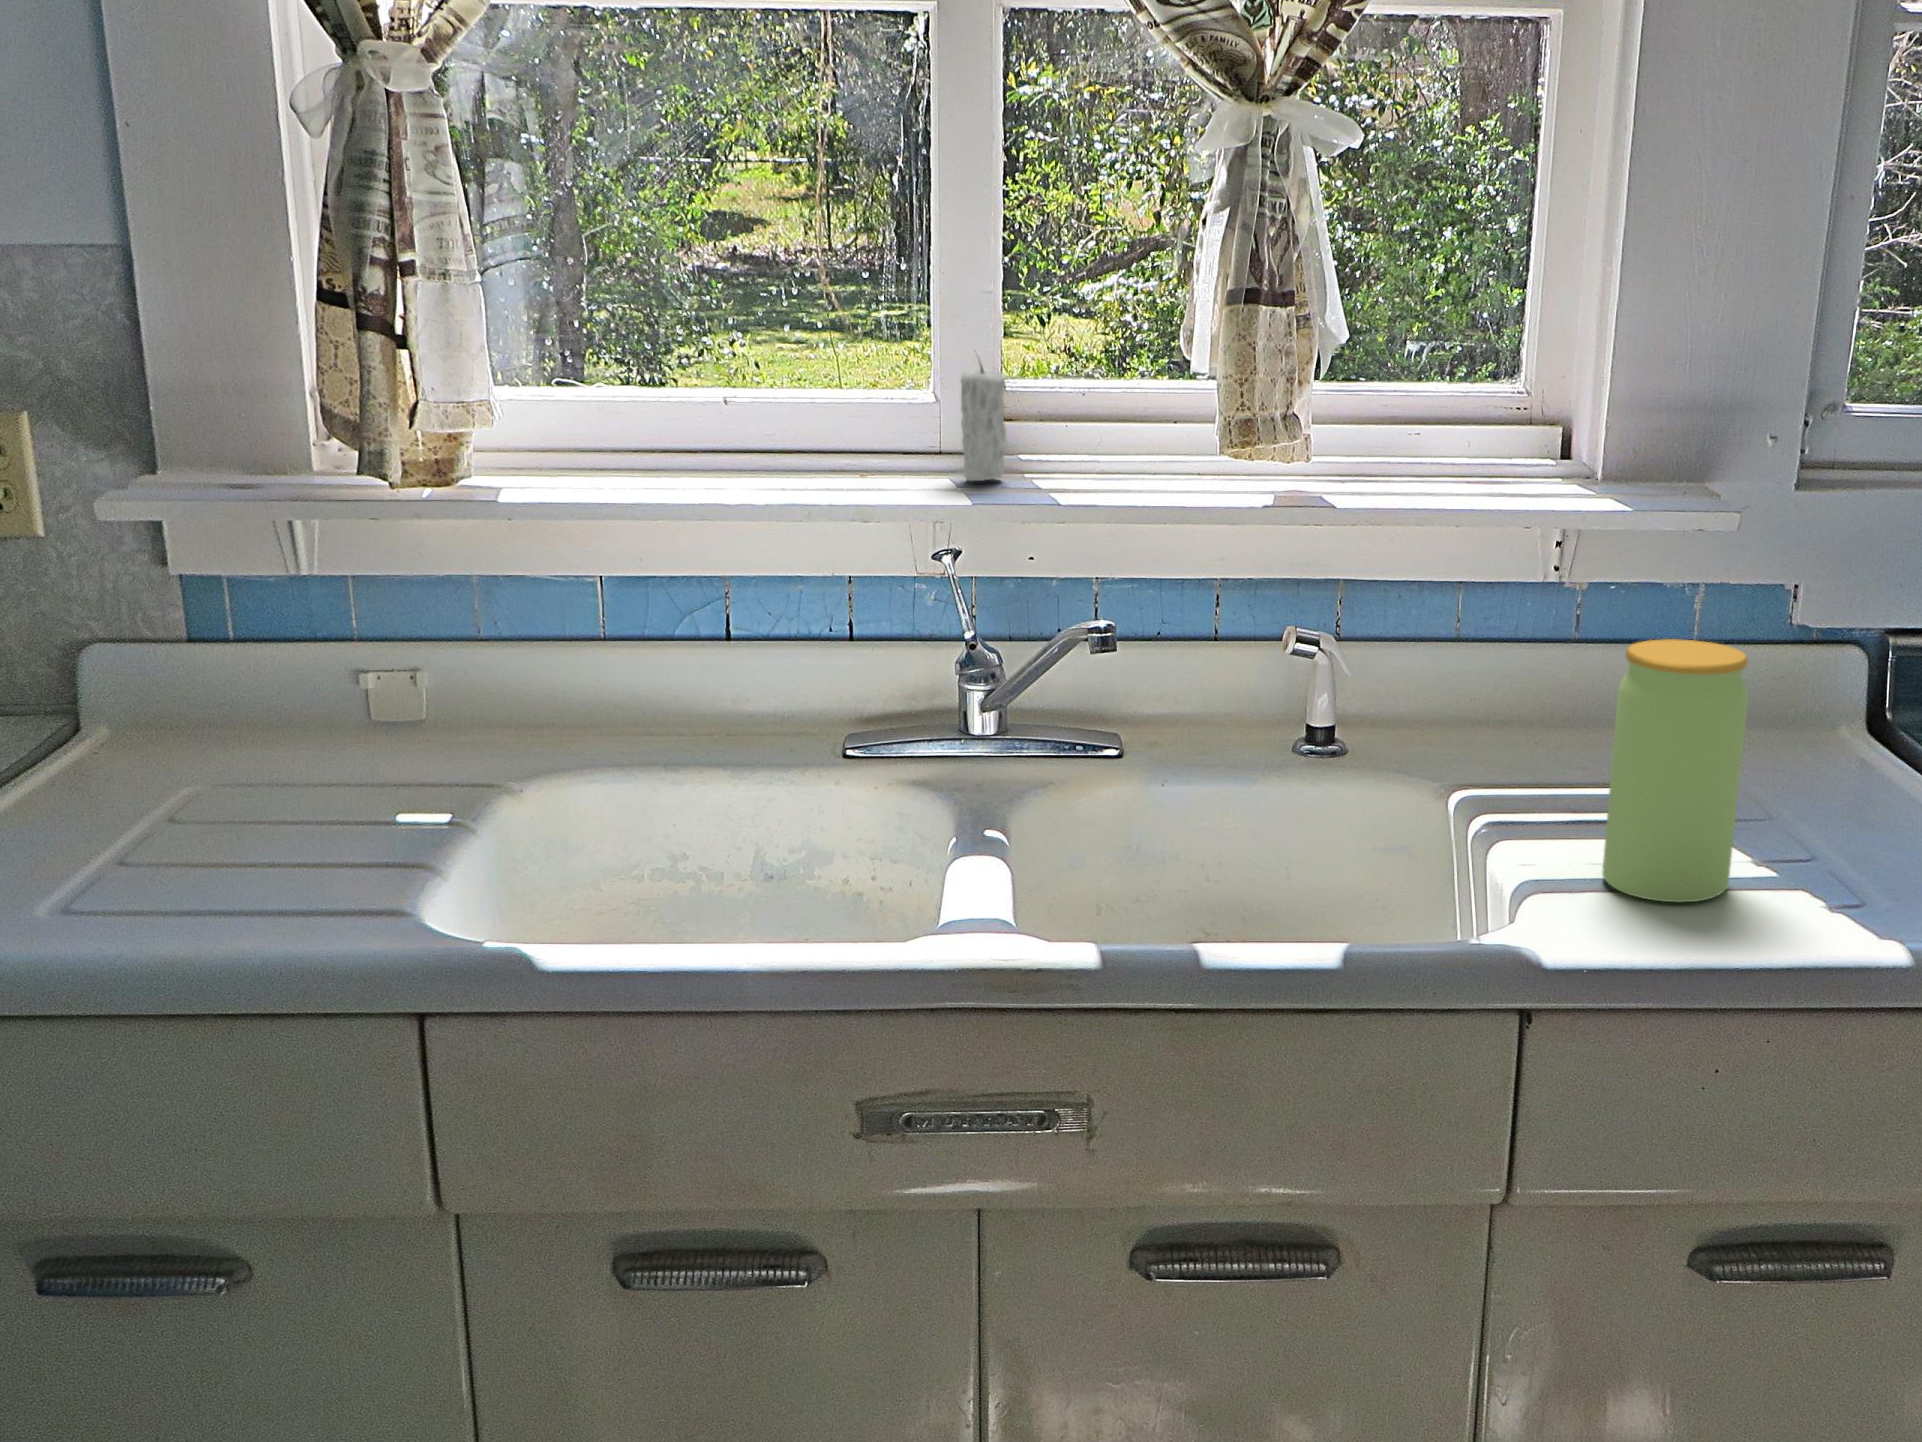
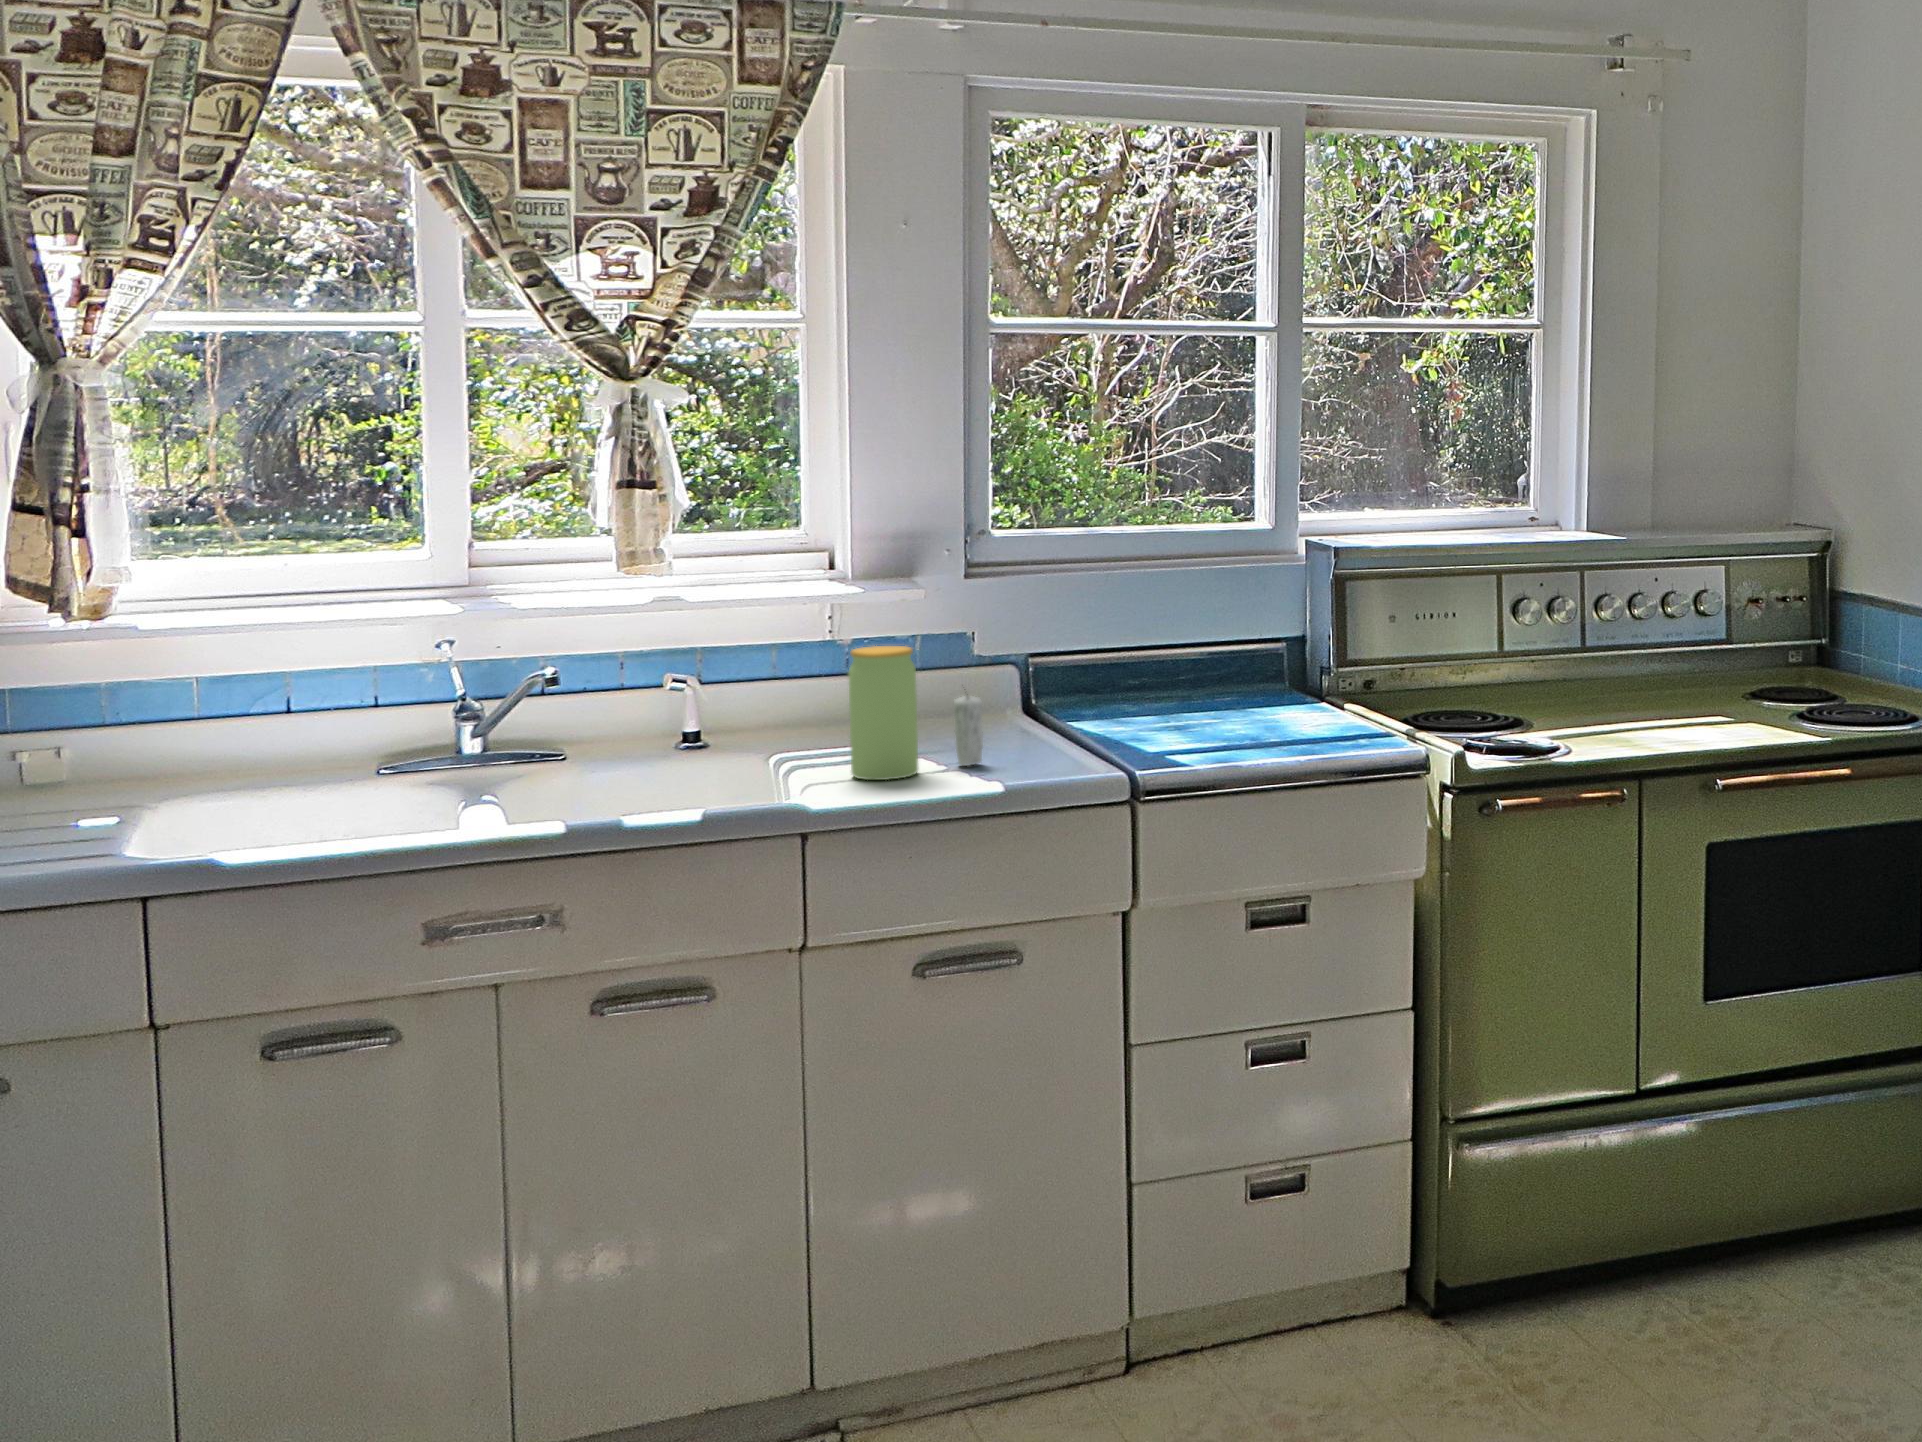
candle: present [961,363,1007,481] -> present [954,695,983,766]

